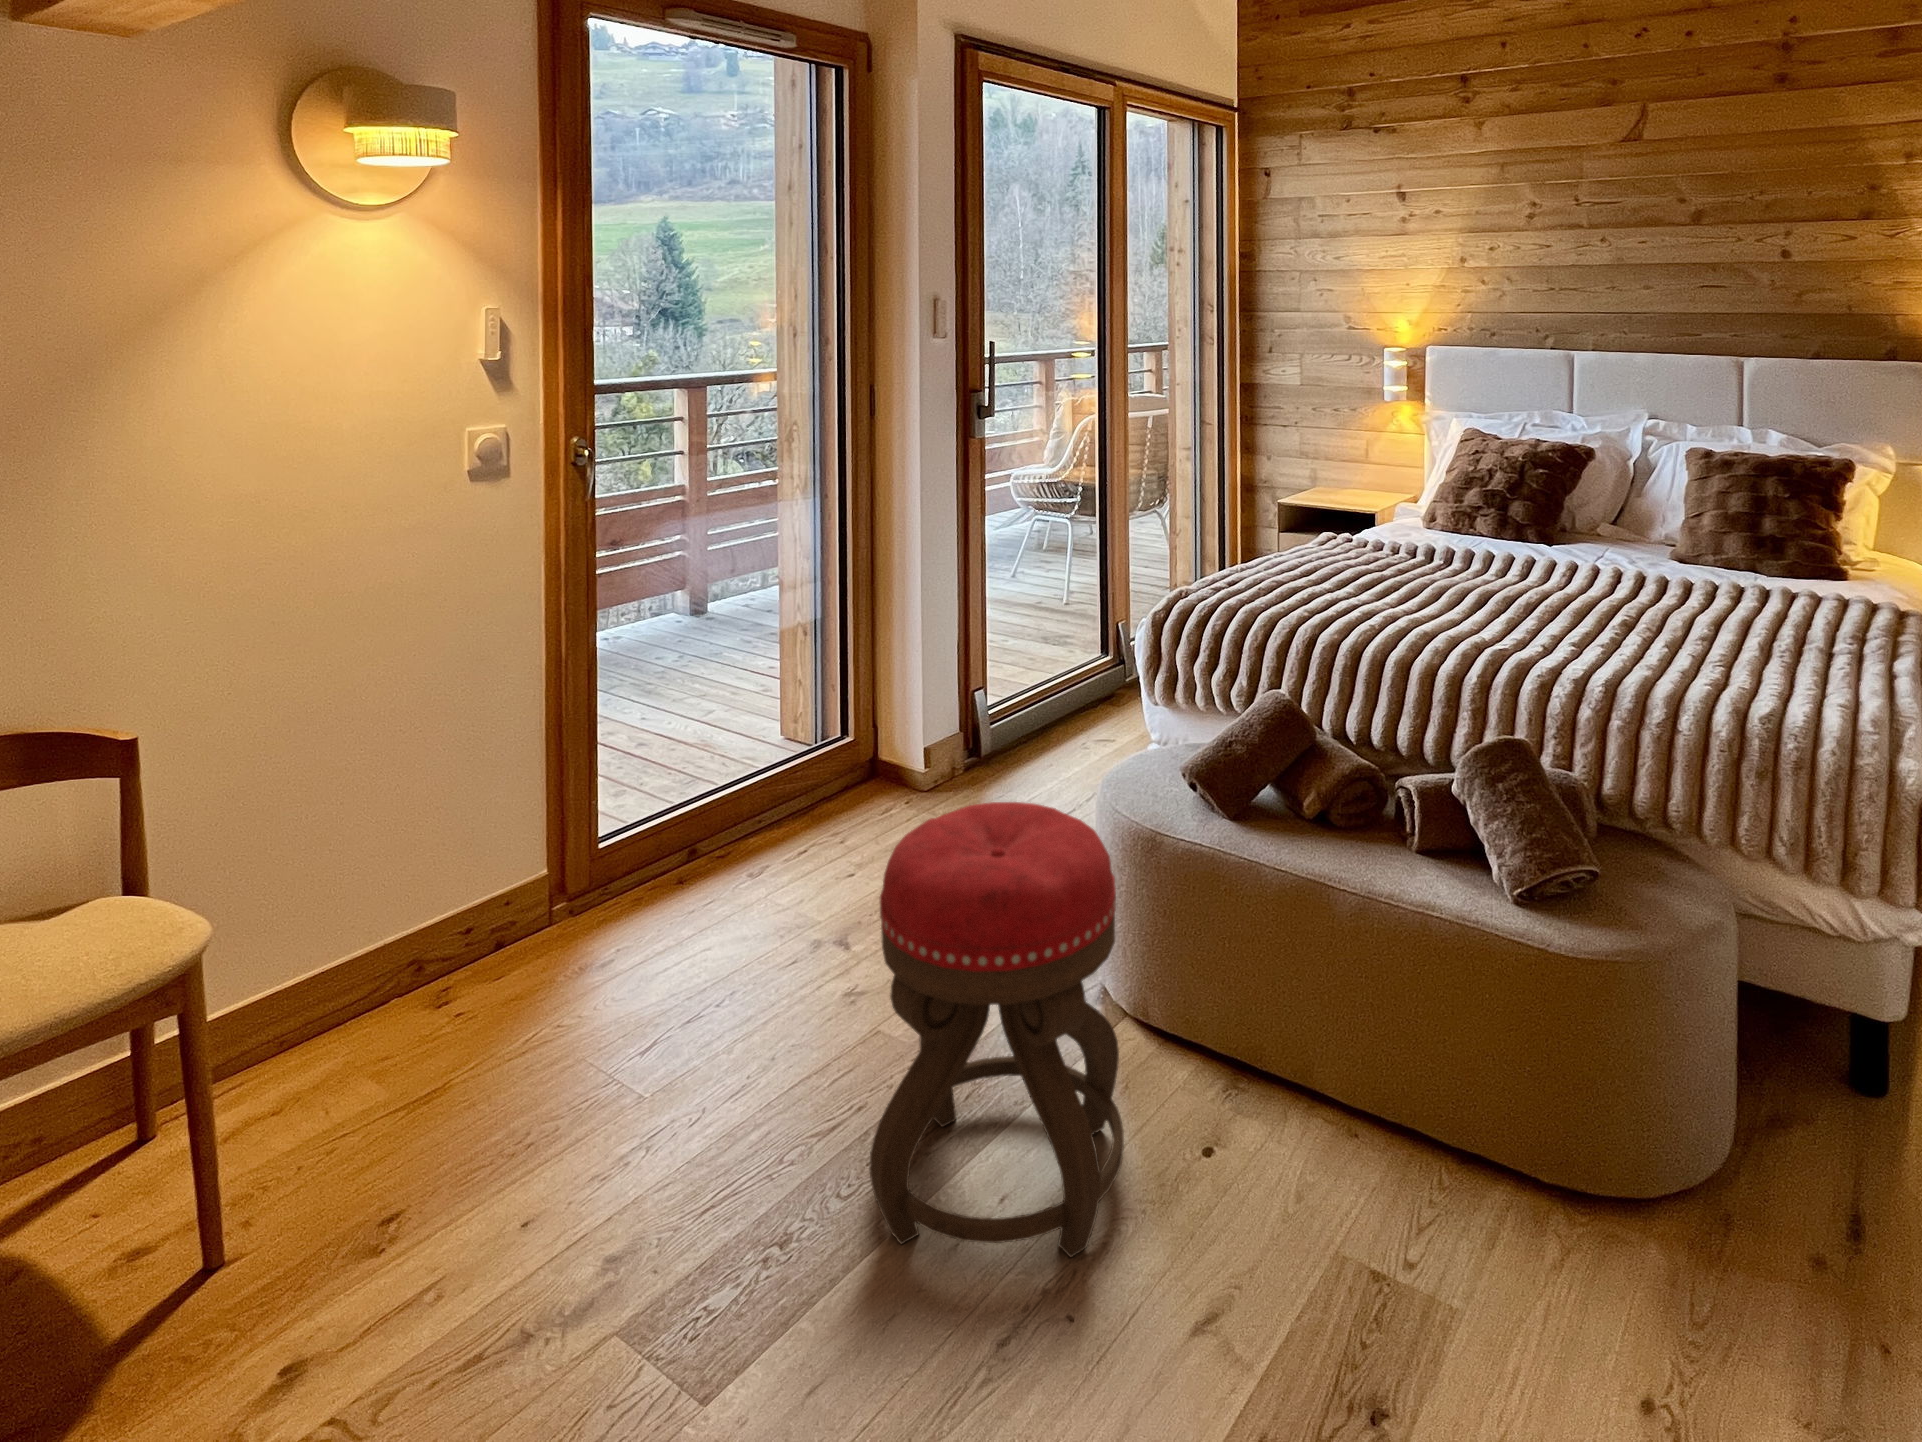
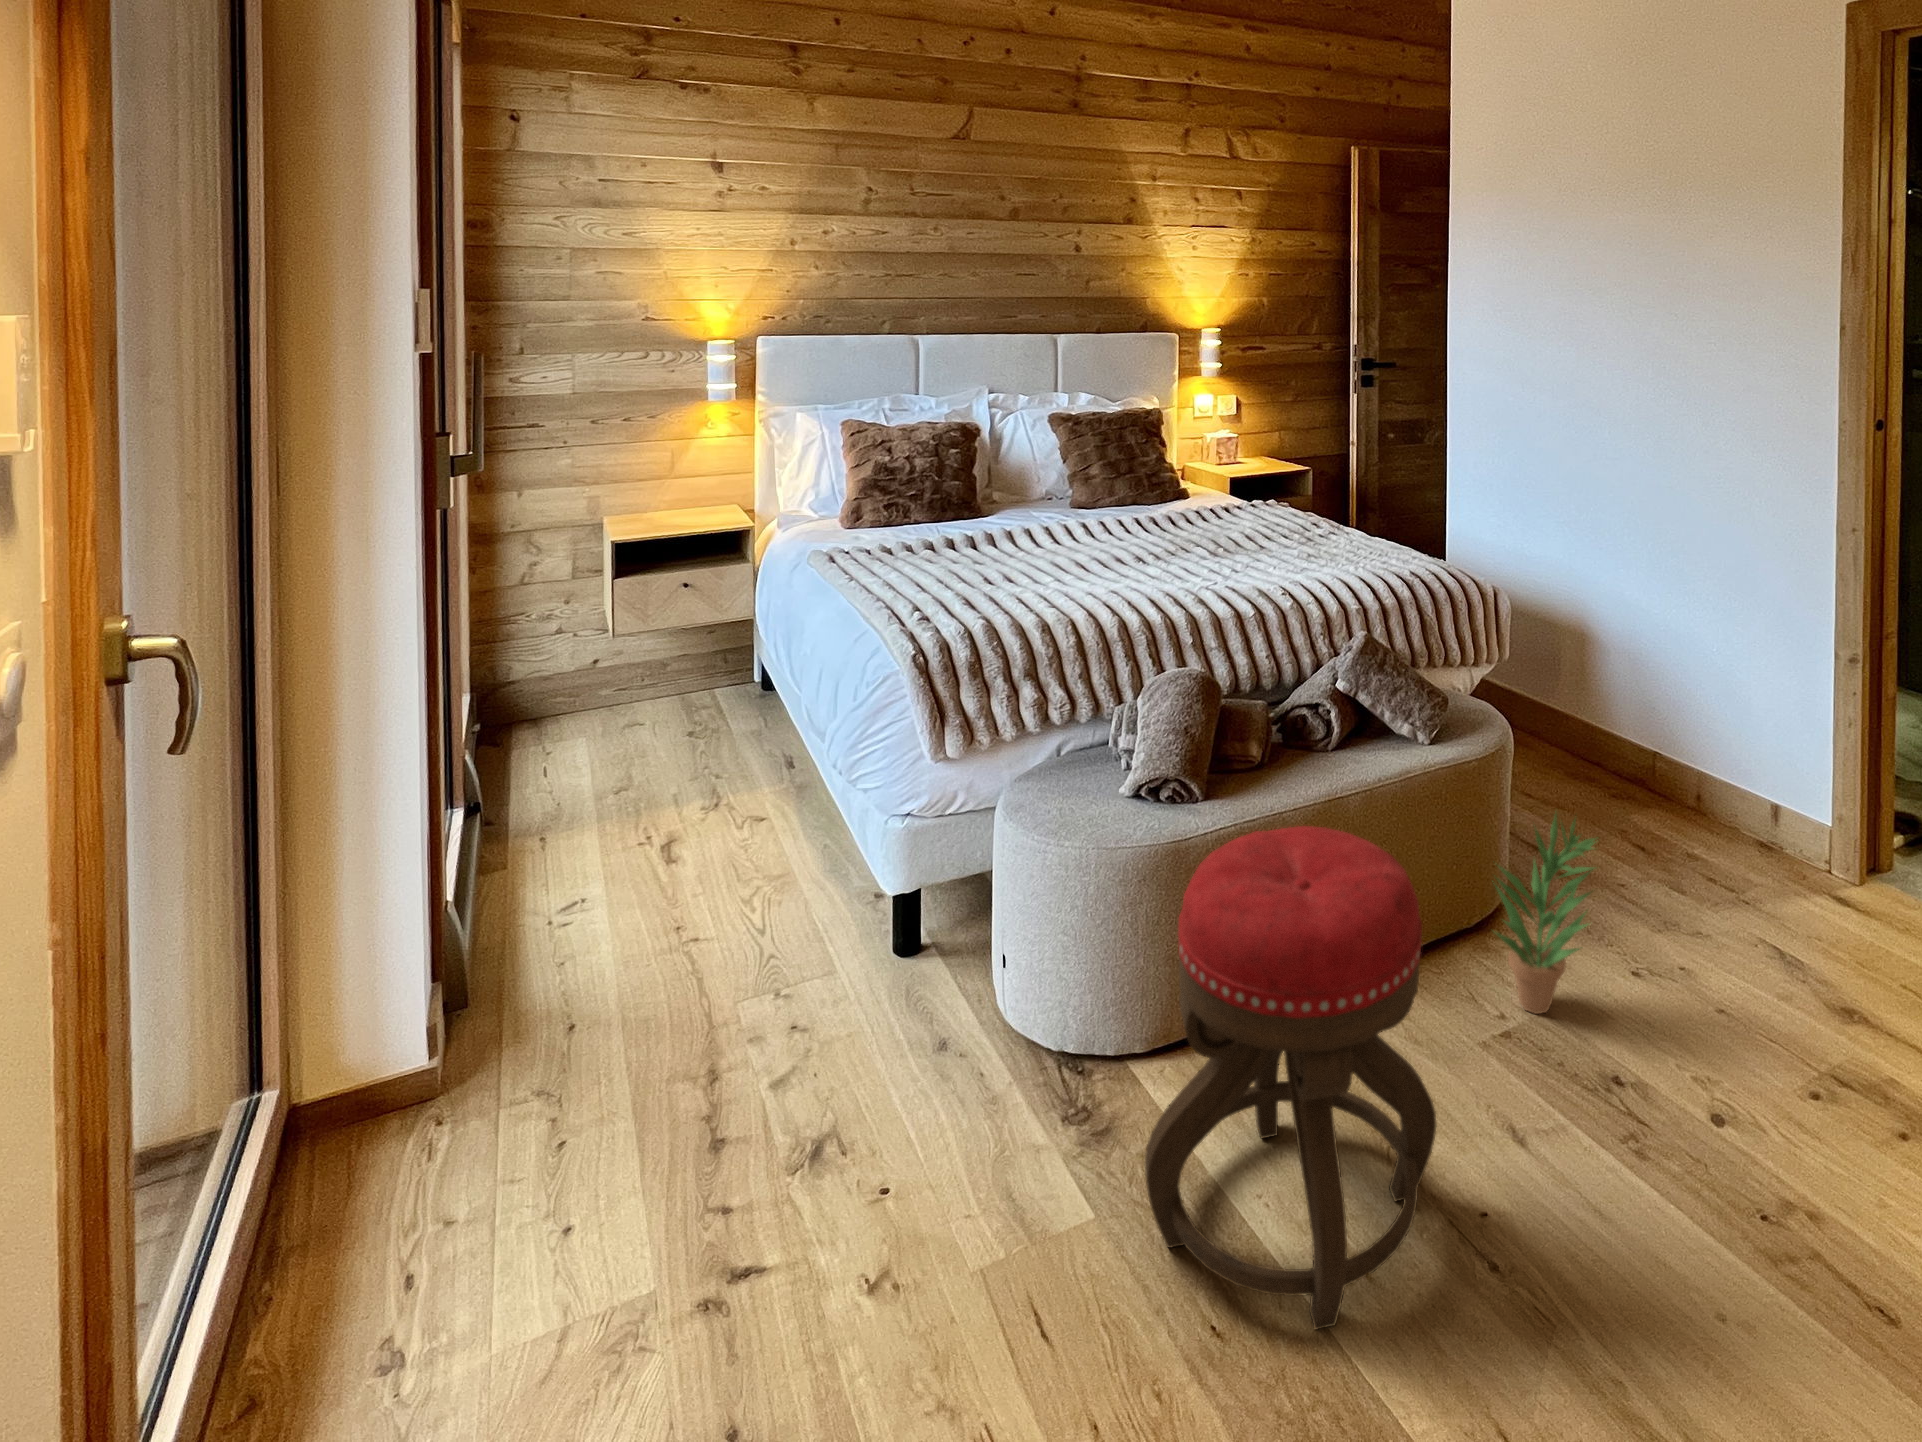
potted plant: none [1391,1032,1556,1311] -> present [1493,814,1596,1014]

